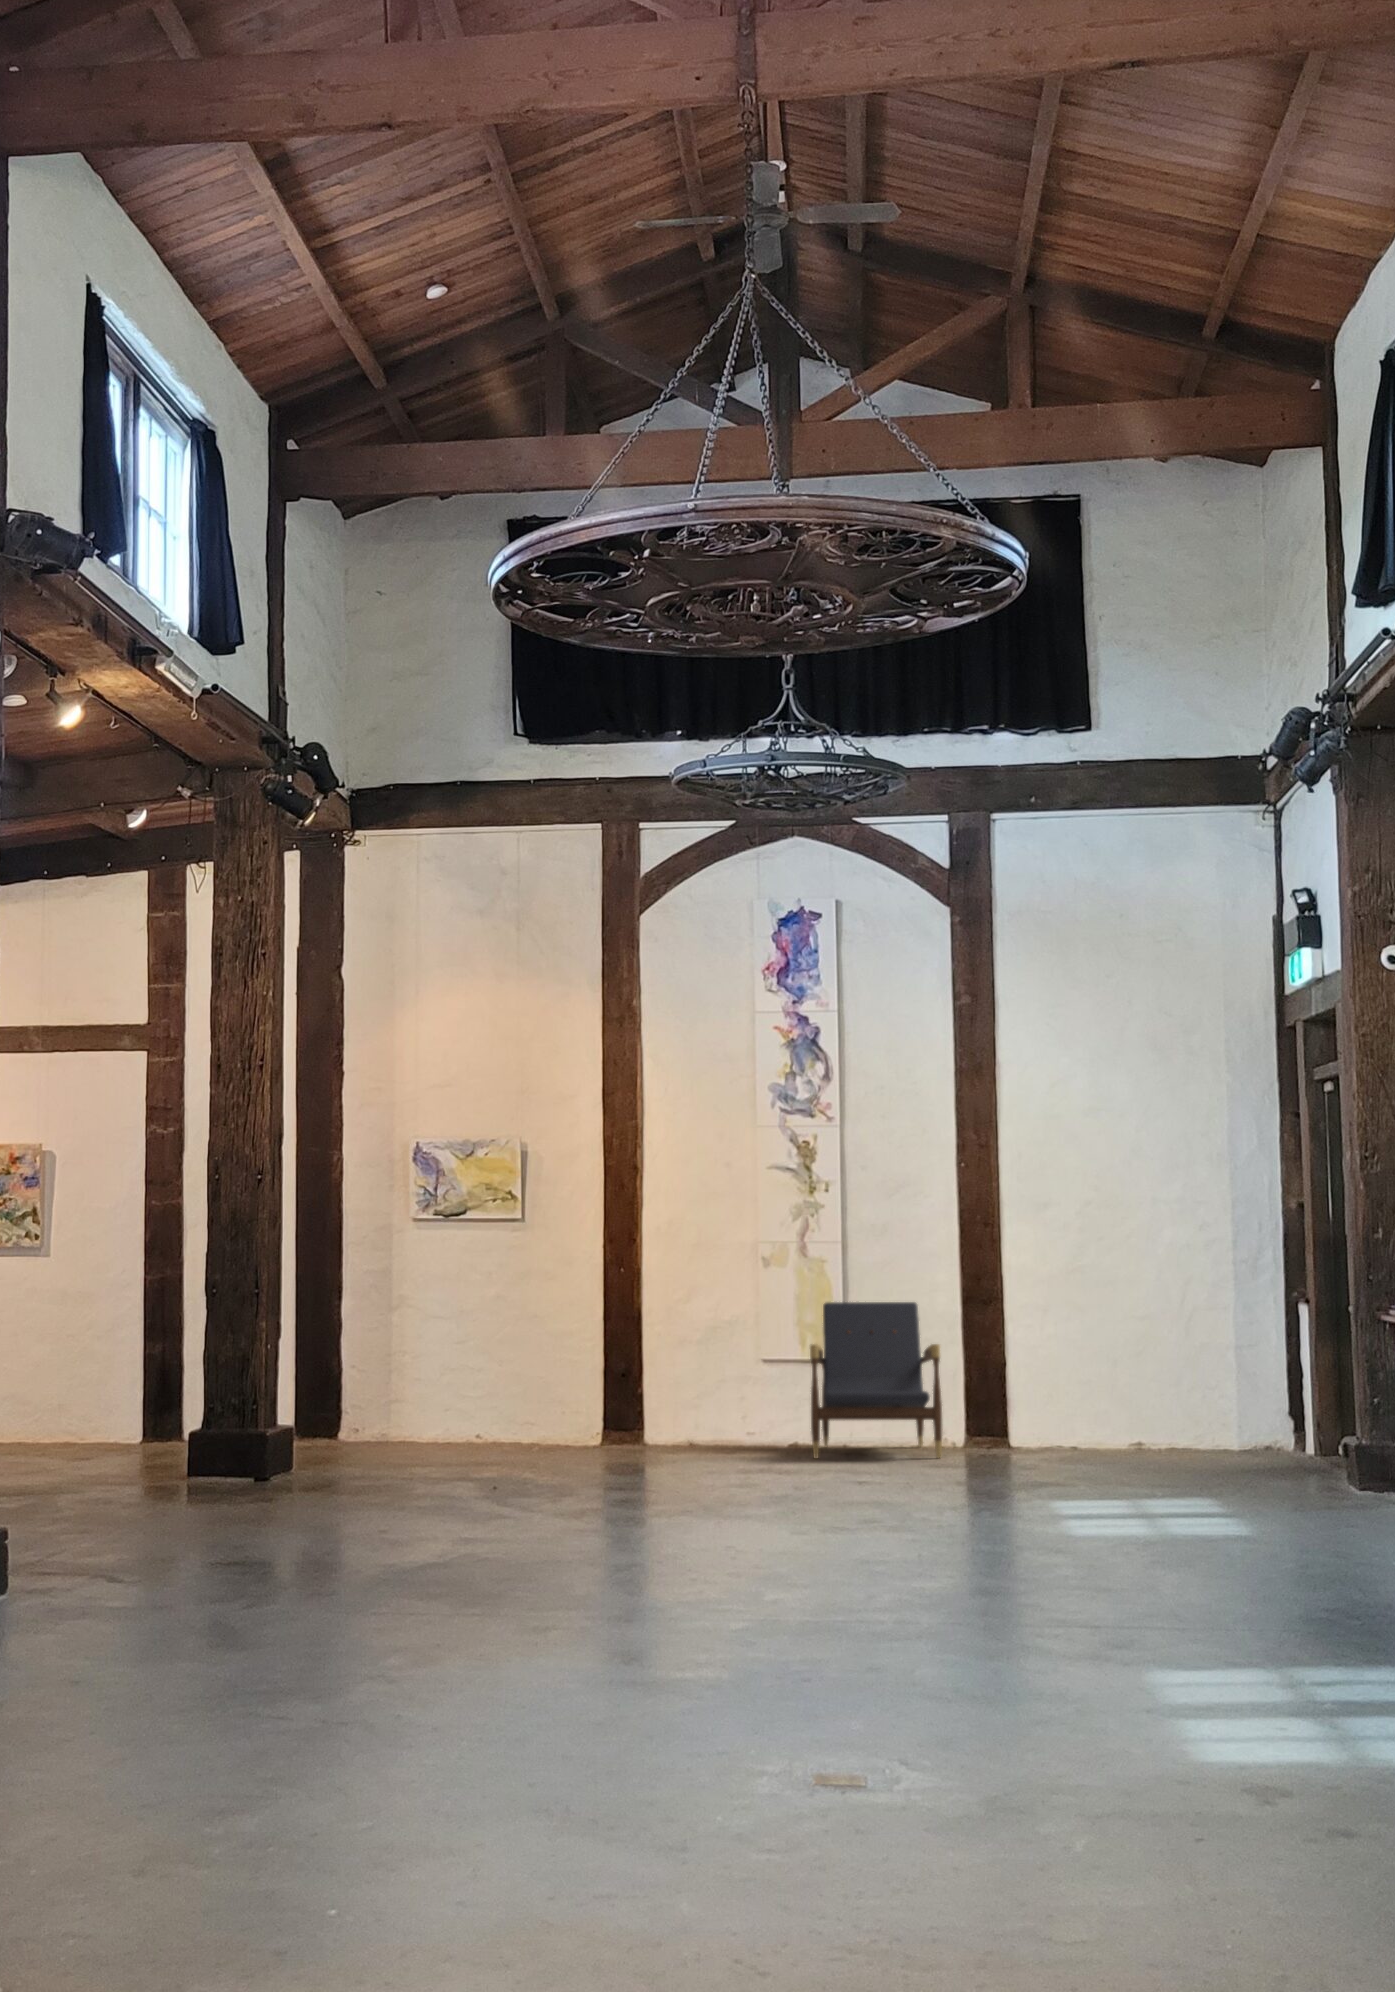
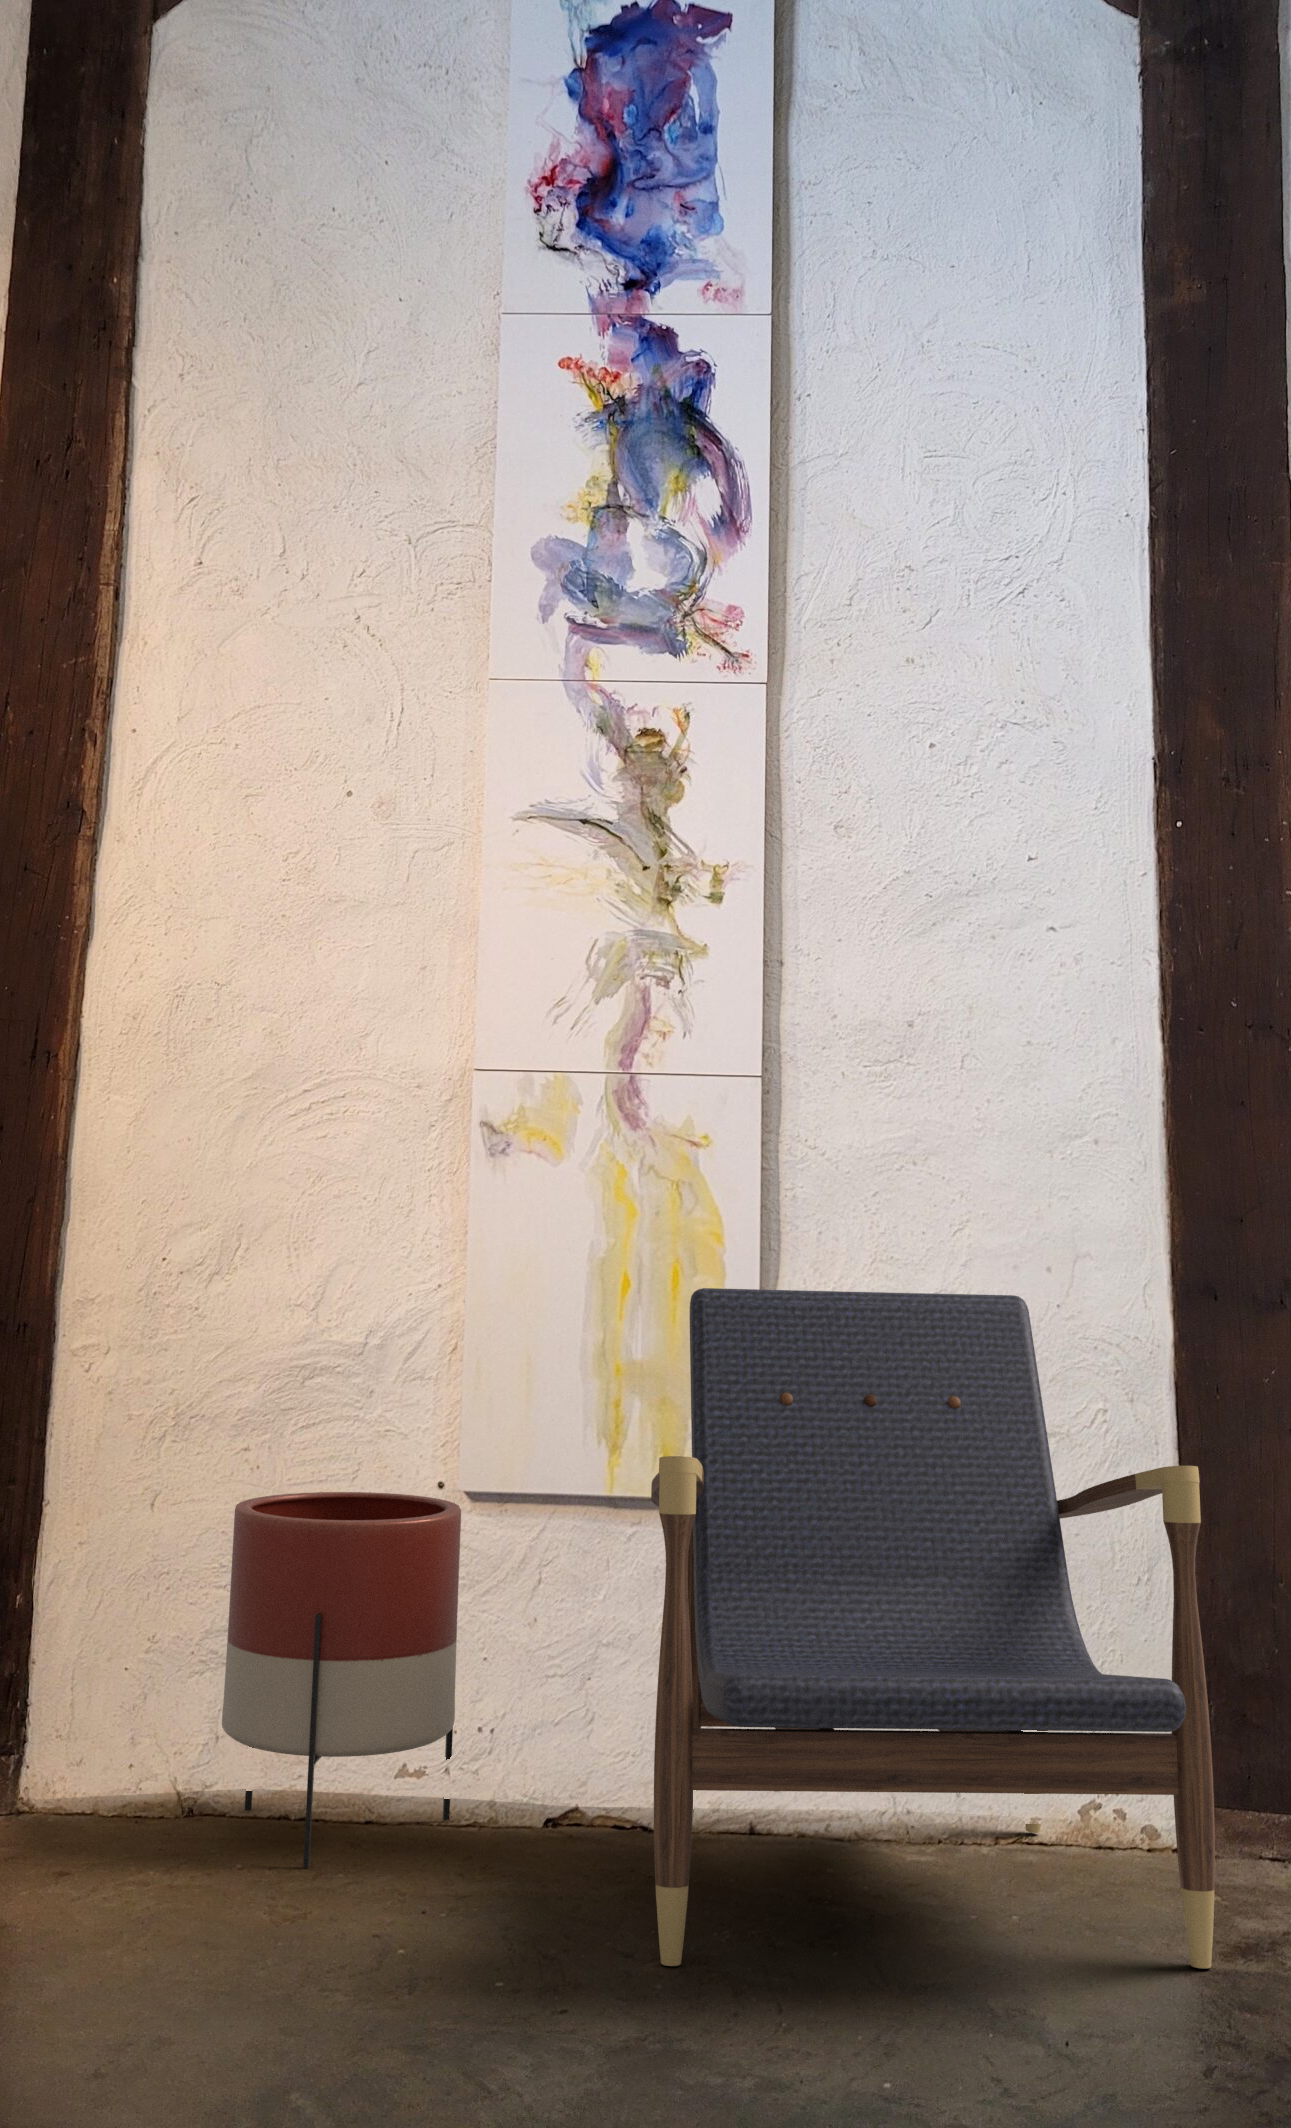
planter: none [703,1362,763,1452] -> present [222,1492,461,1868]

